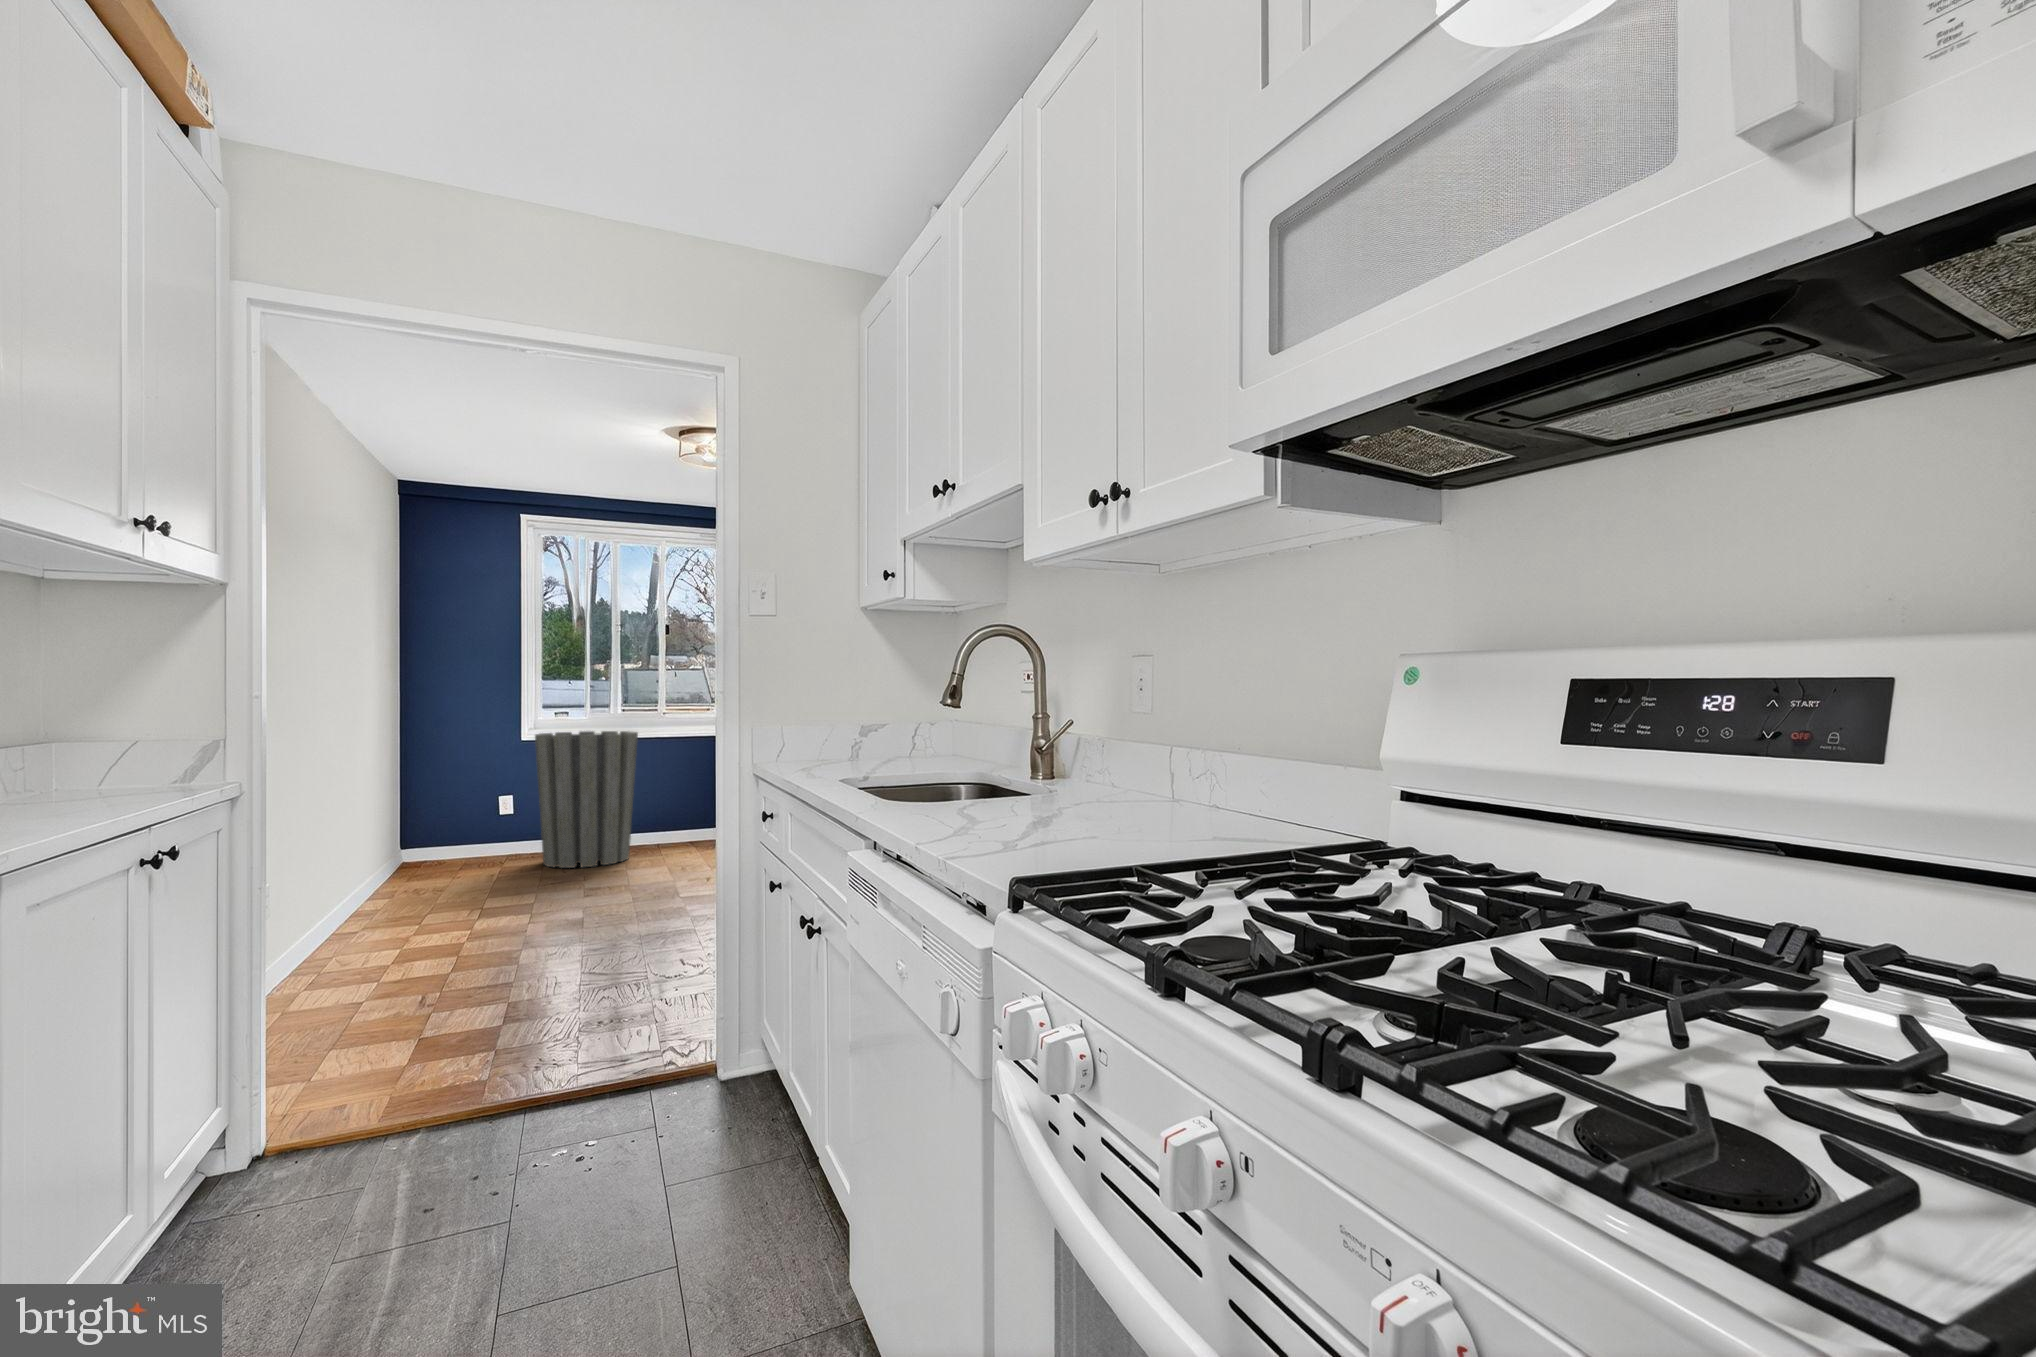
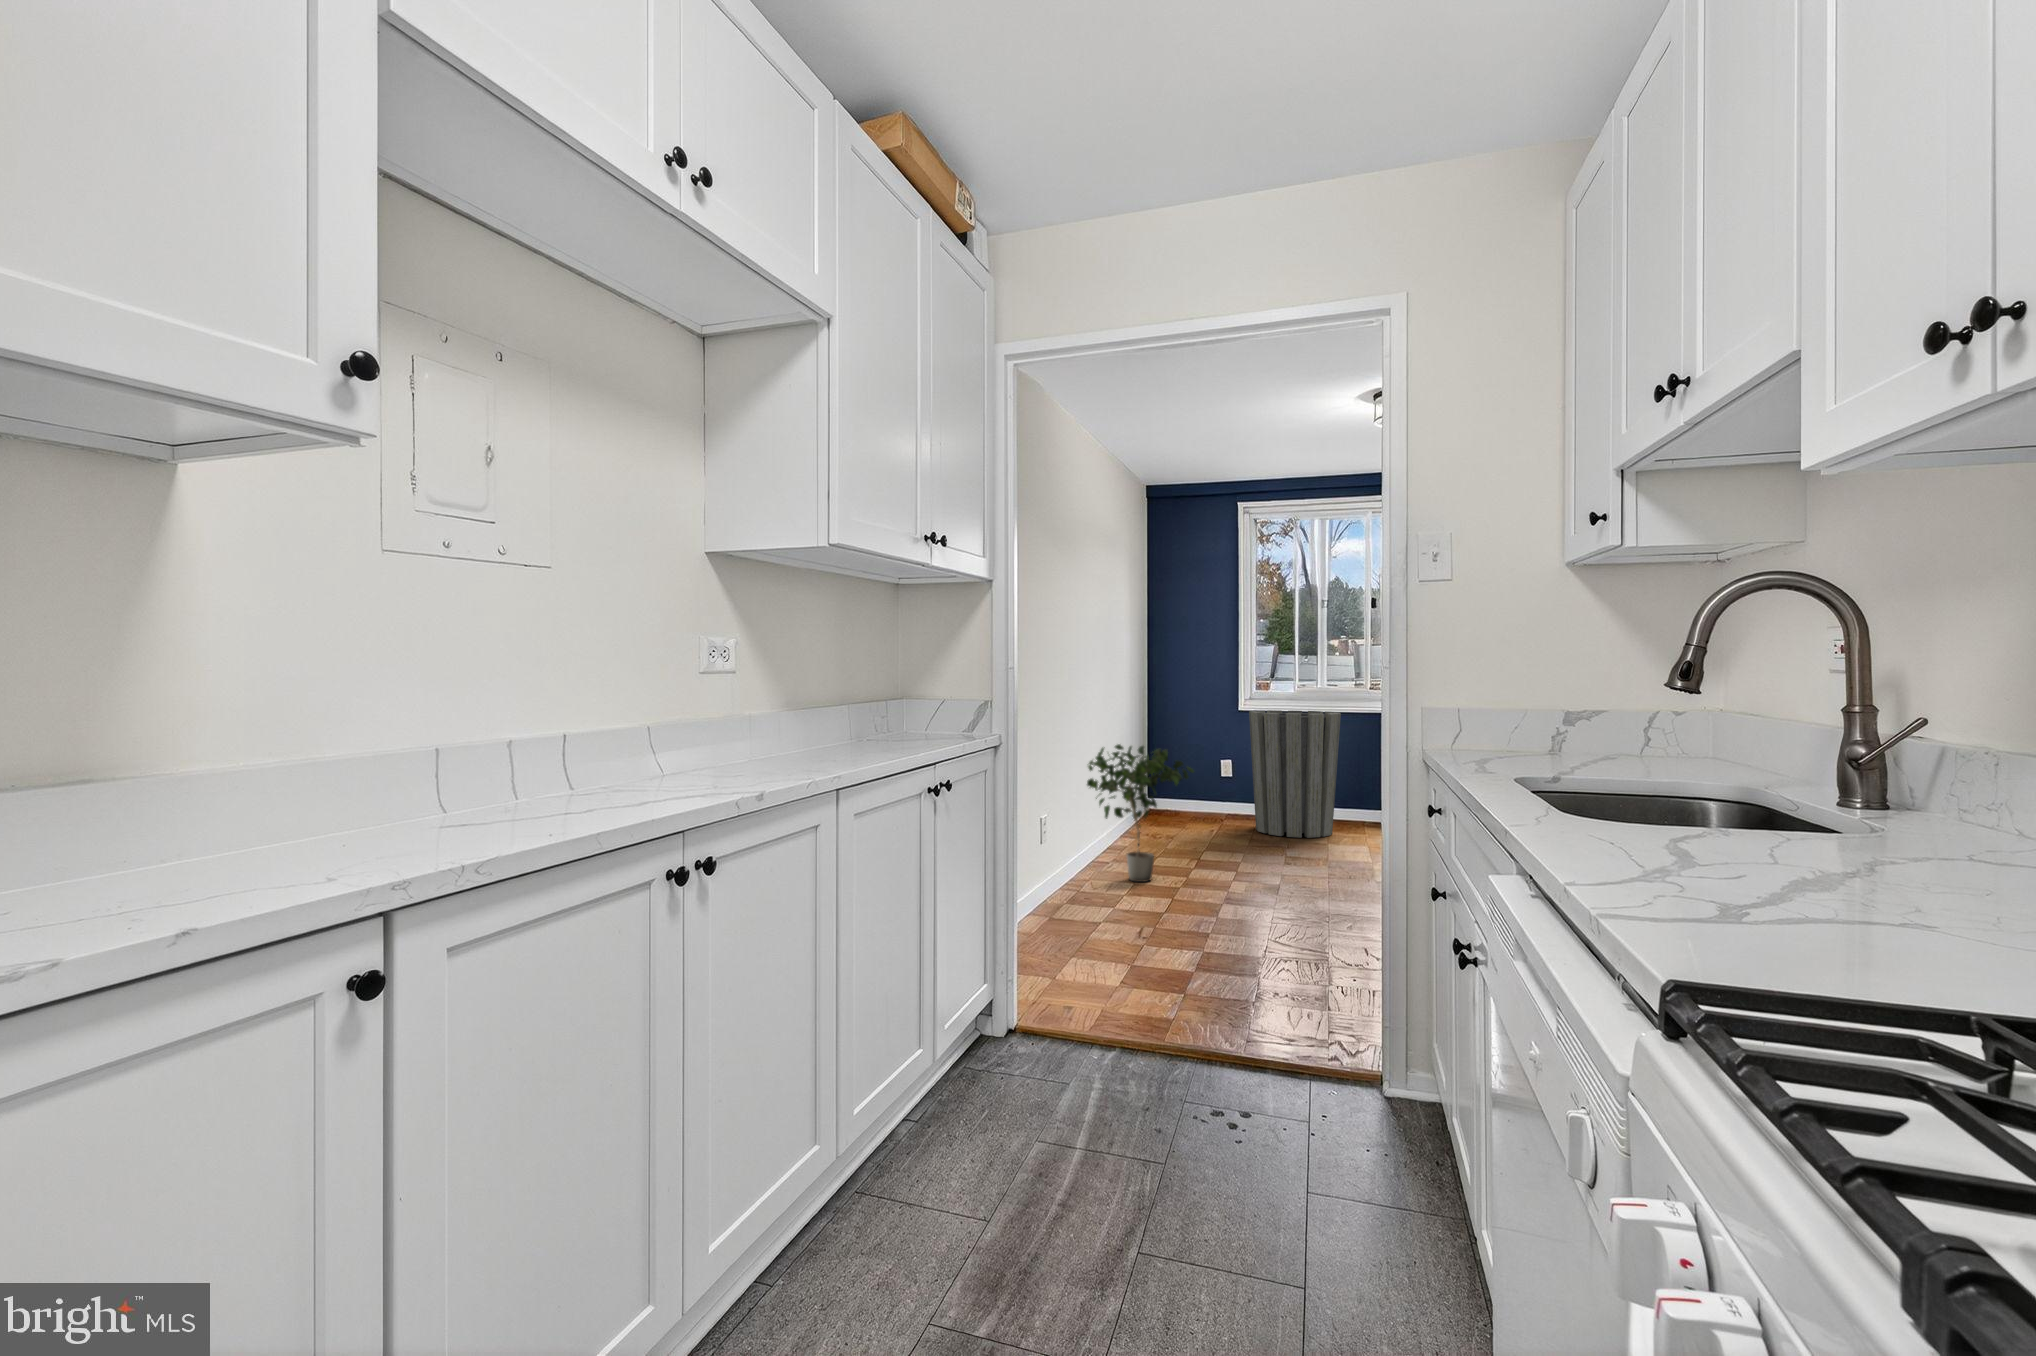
potted plant: none [325,781,481,946] -> present [1087,744,1194,882]

